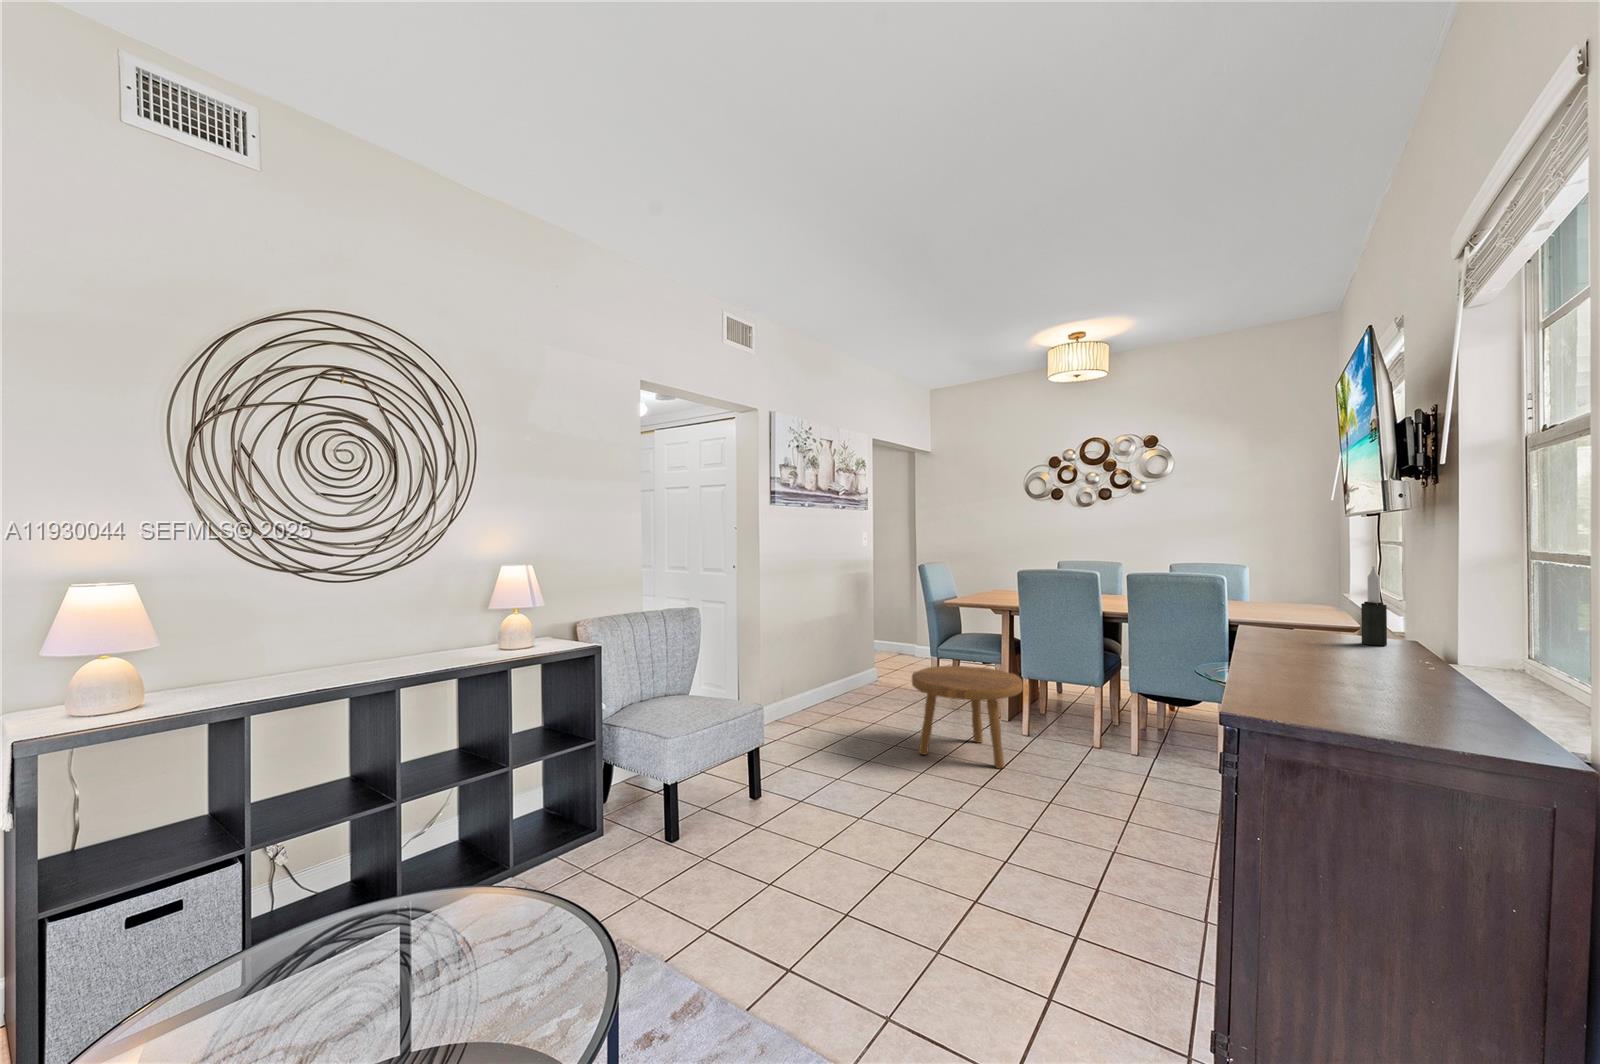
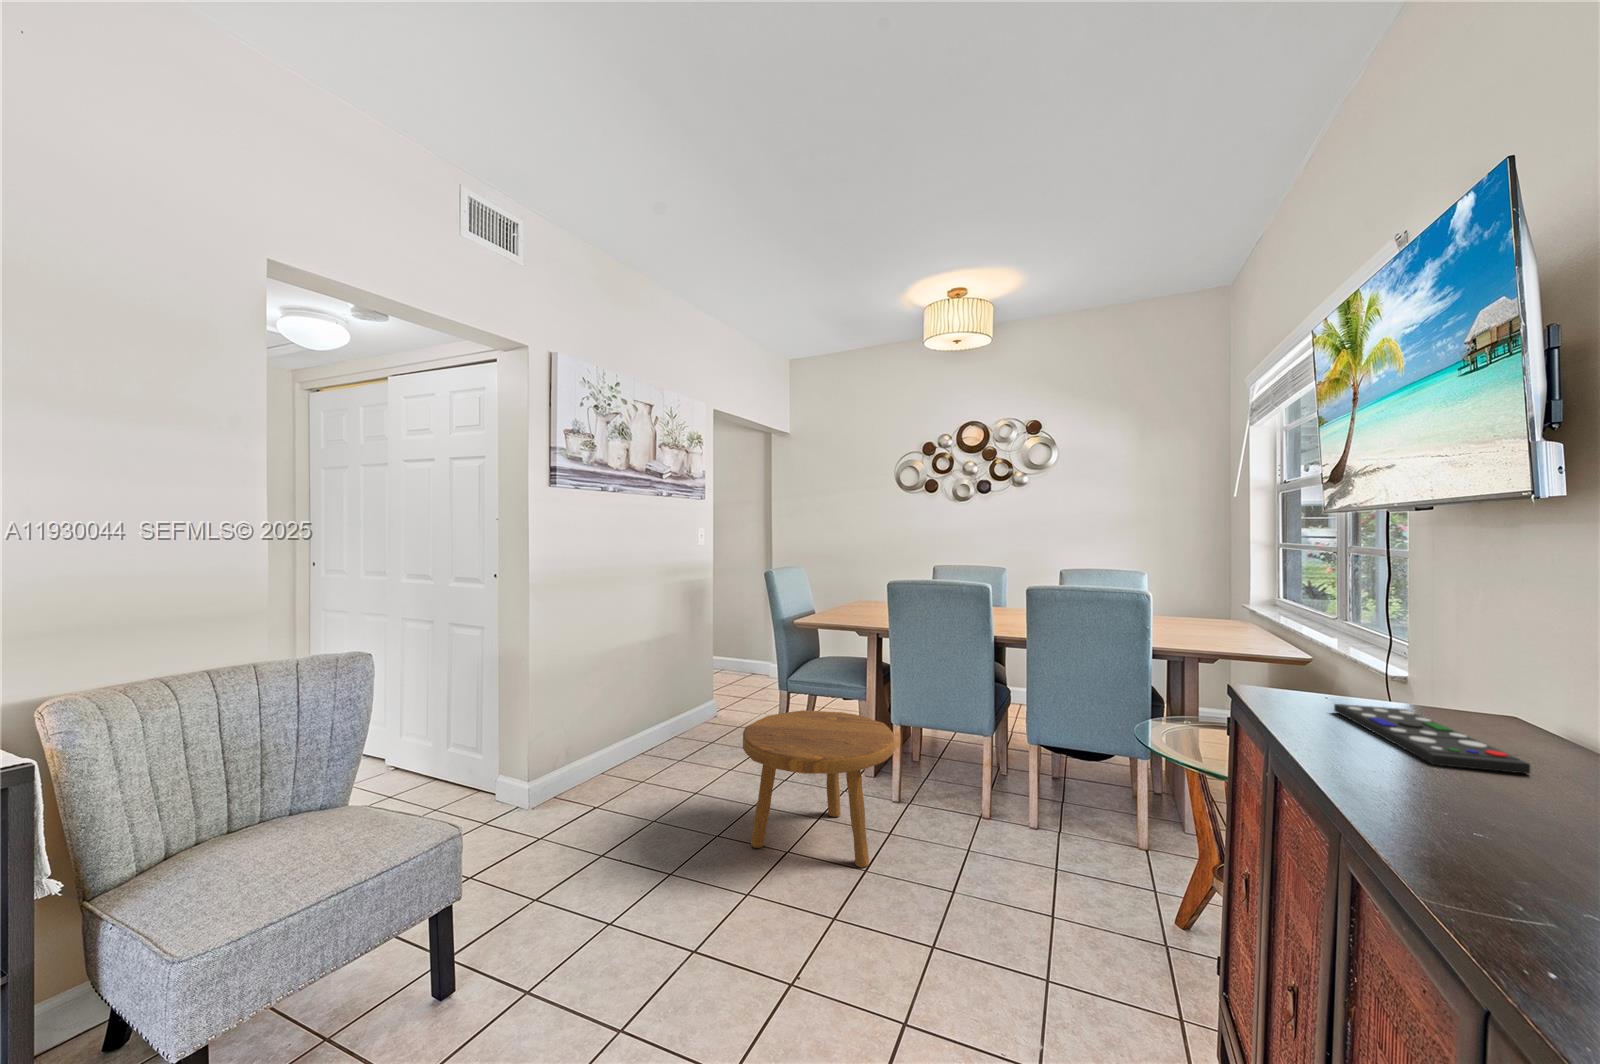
candle: present [1361,566,1387,646] -> none [1449,588,1497,724]
remote control: none [1286,634,1352,657] -> present [1334,704,1530,774]

